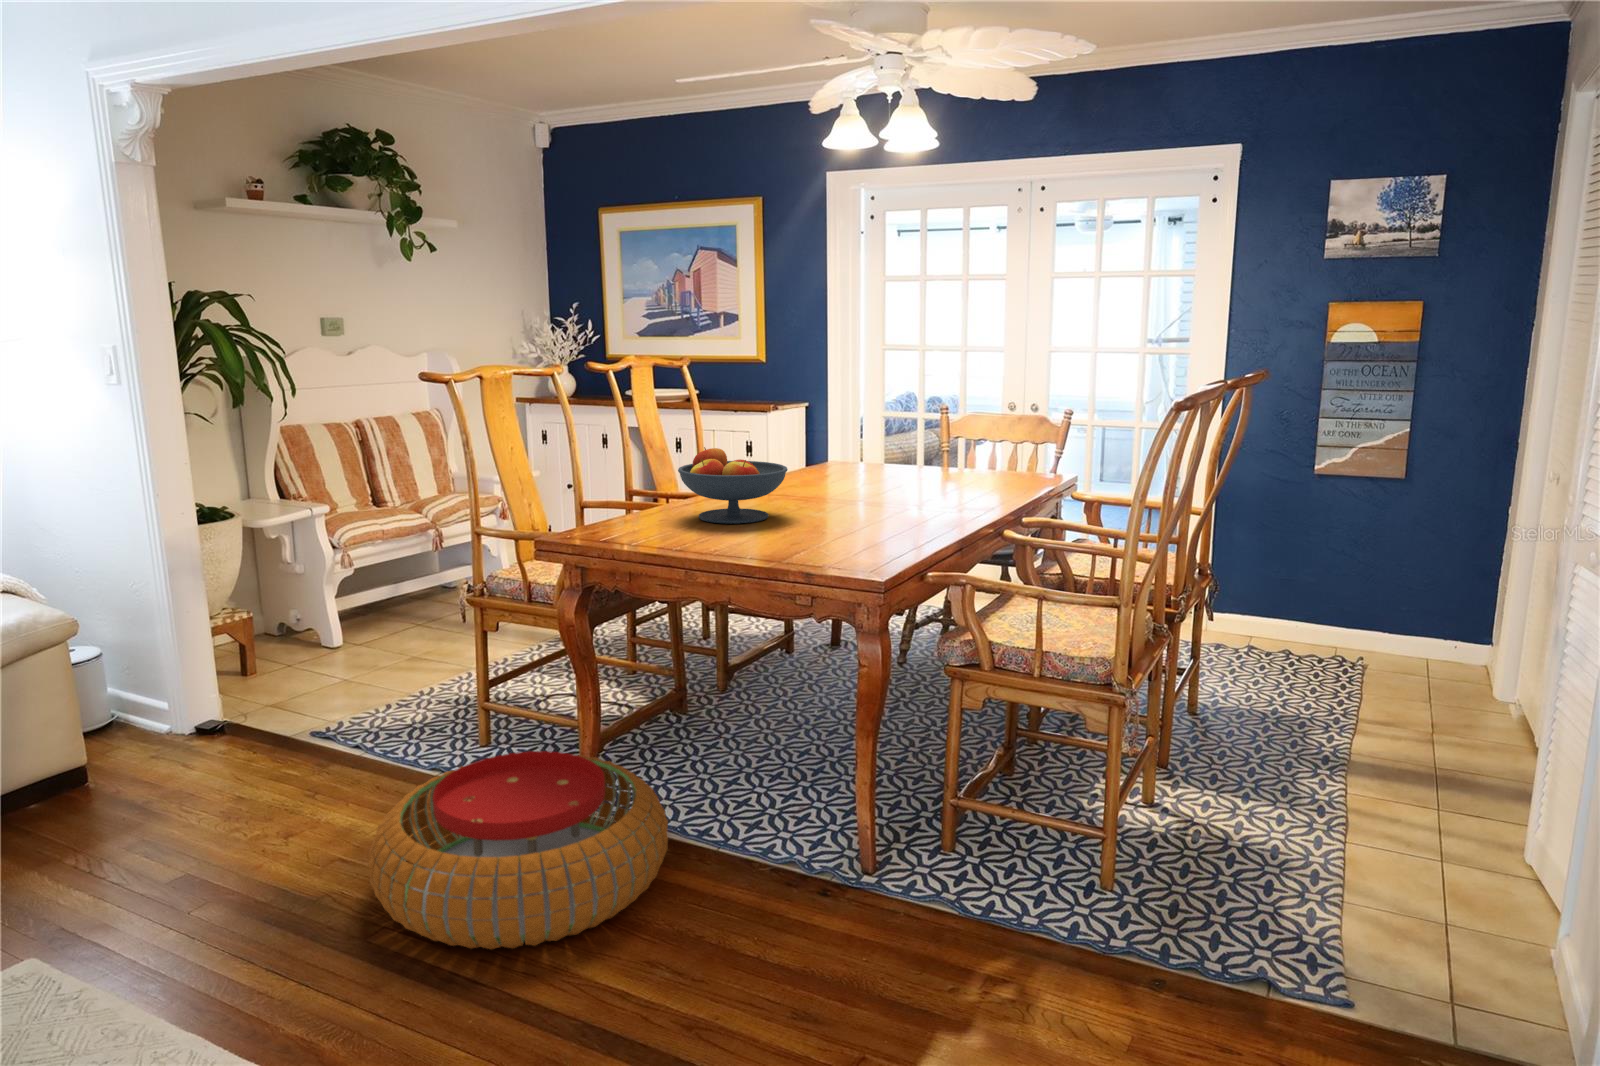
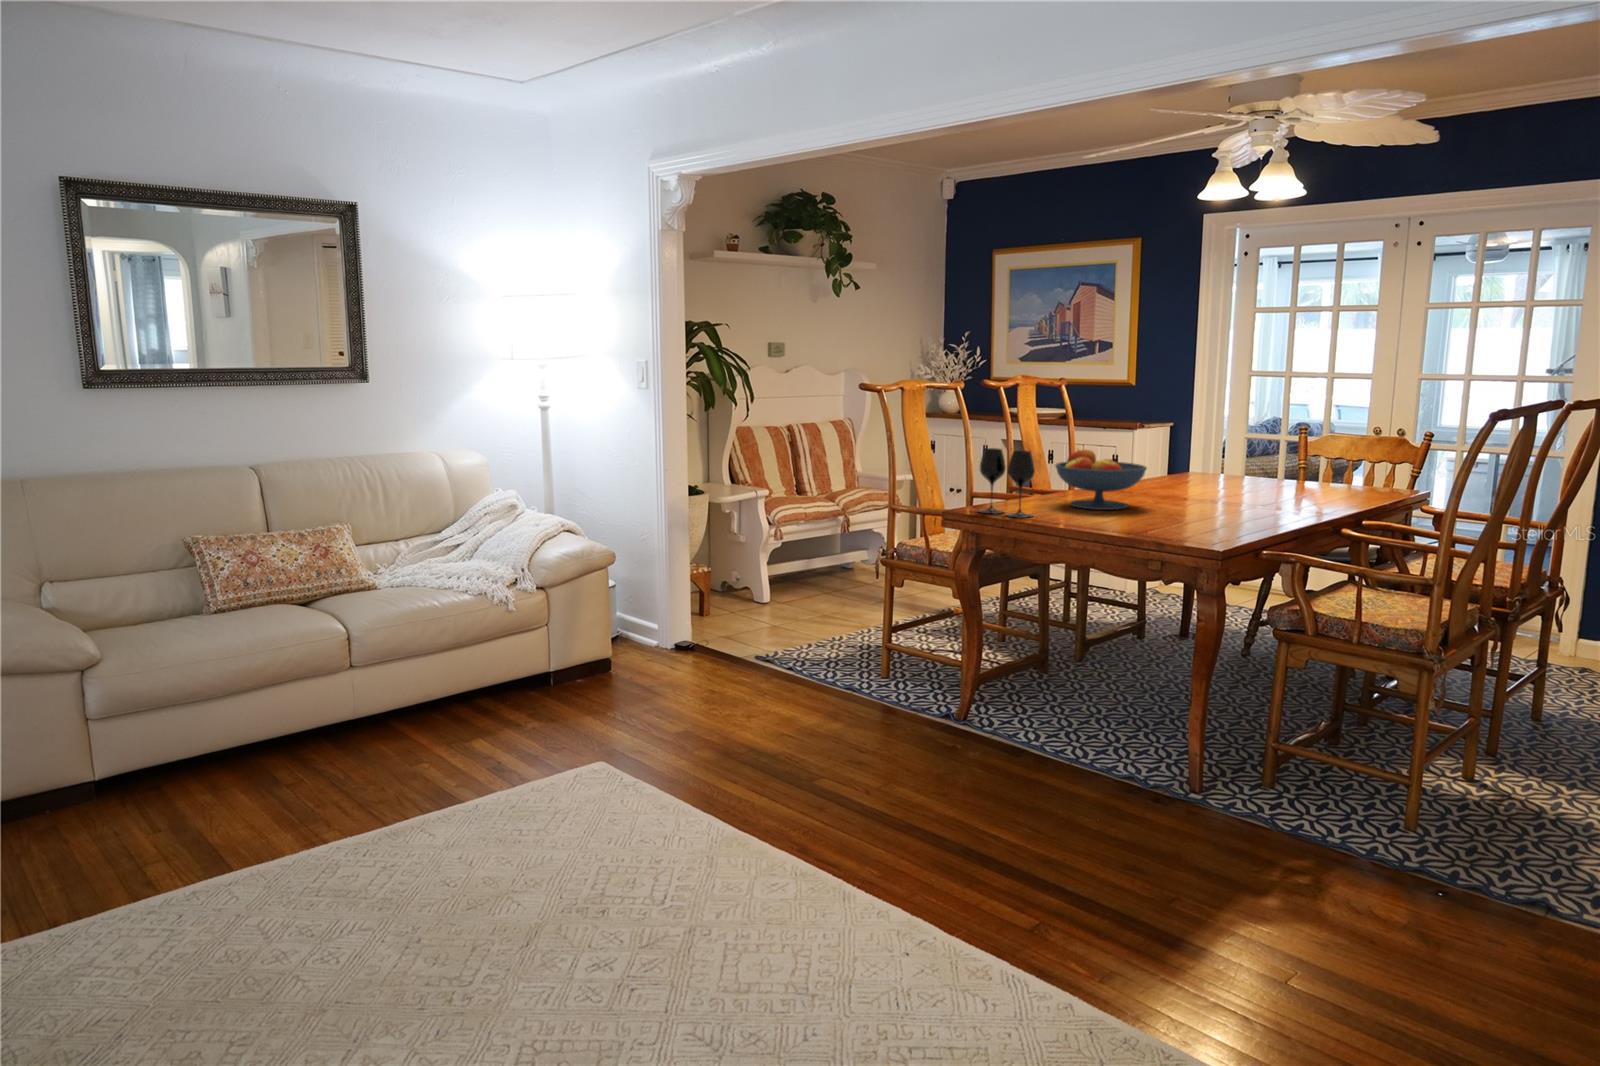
wine glass: none [581,453,654,543] -> present [979,448,1035,518]
pouf: present [369,751,668,949] -> none [816,669,1032,798]

